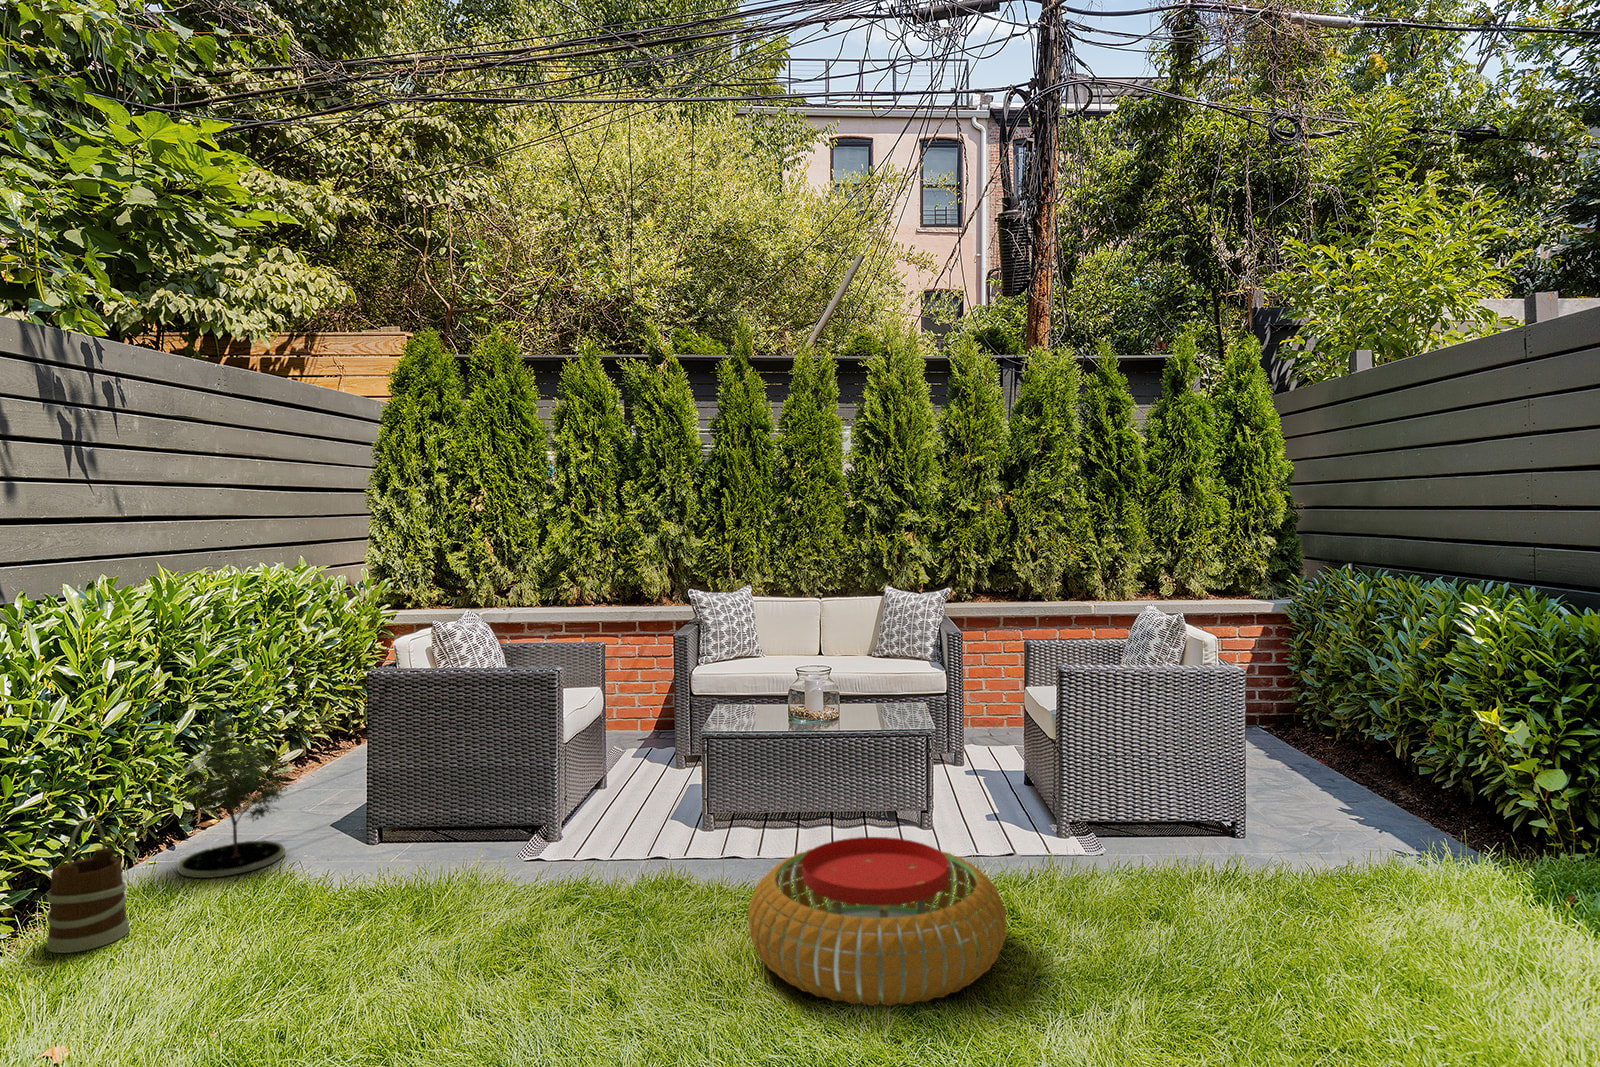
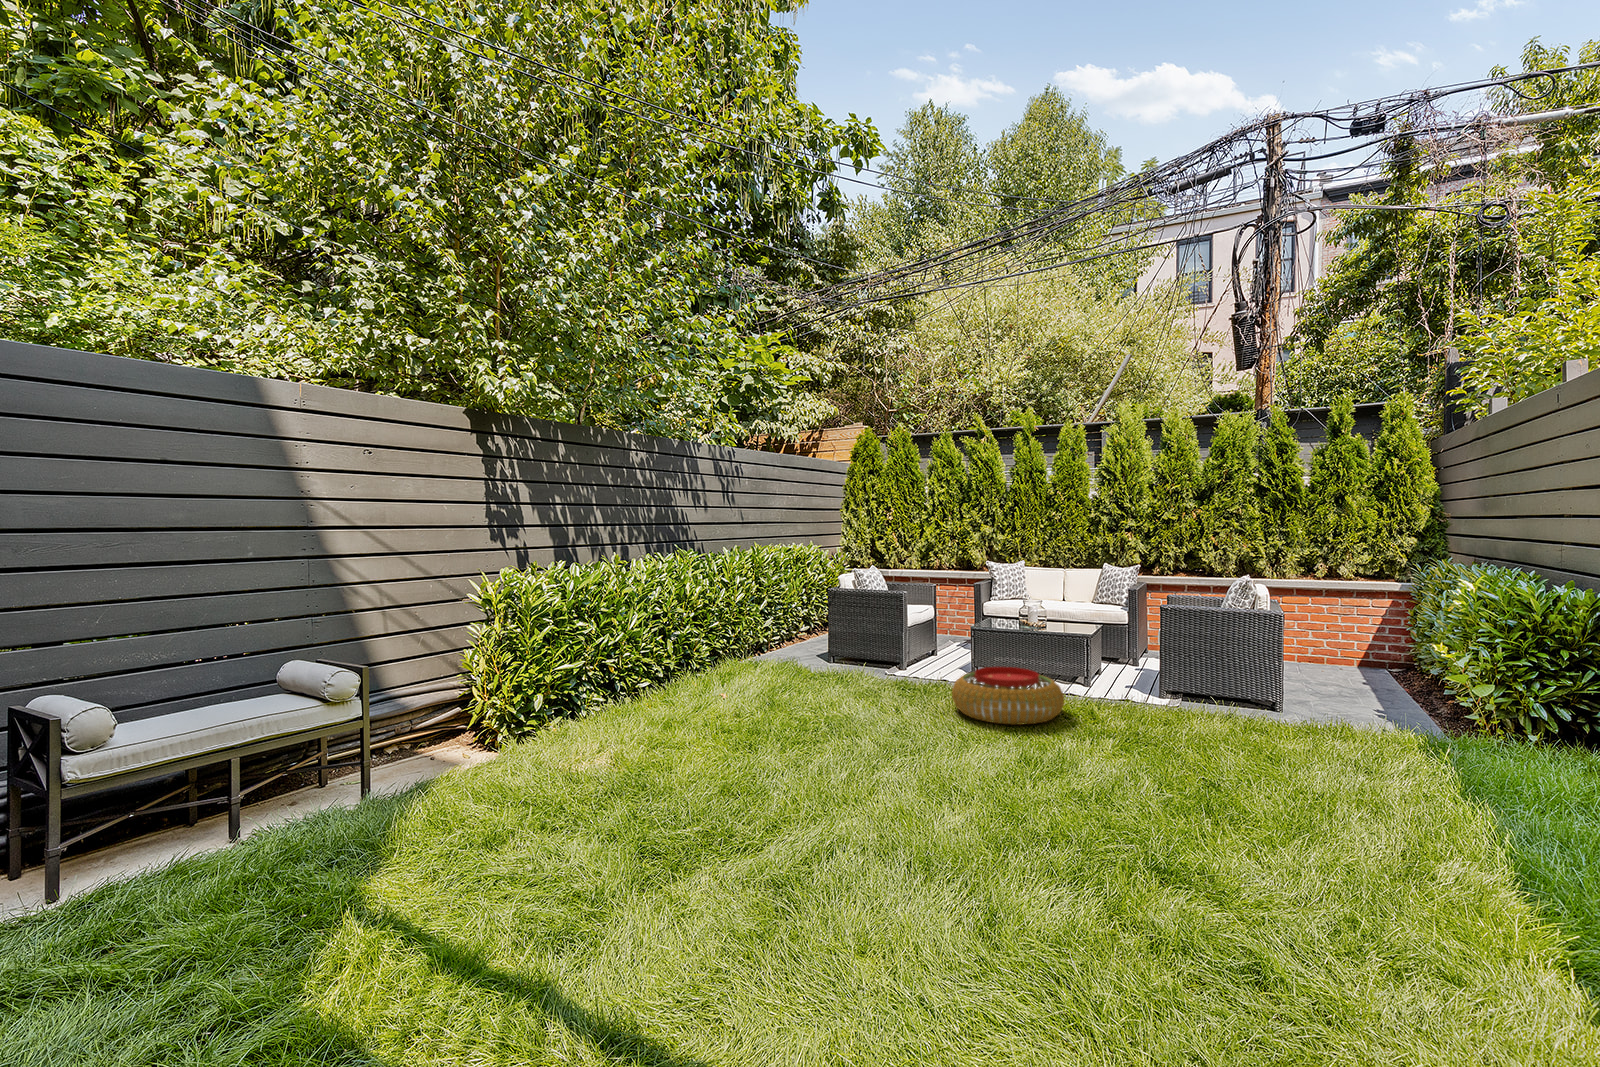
potted tree: present [176,708,297,878] -> none [759,595,803,663]
wooden bucket: present [46,818,129,953] -> none [724,631,748,675]

